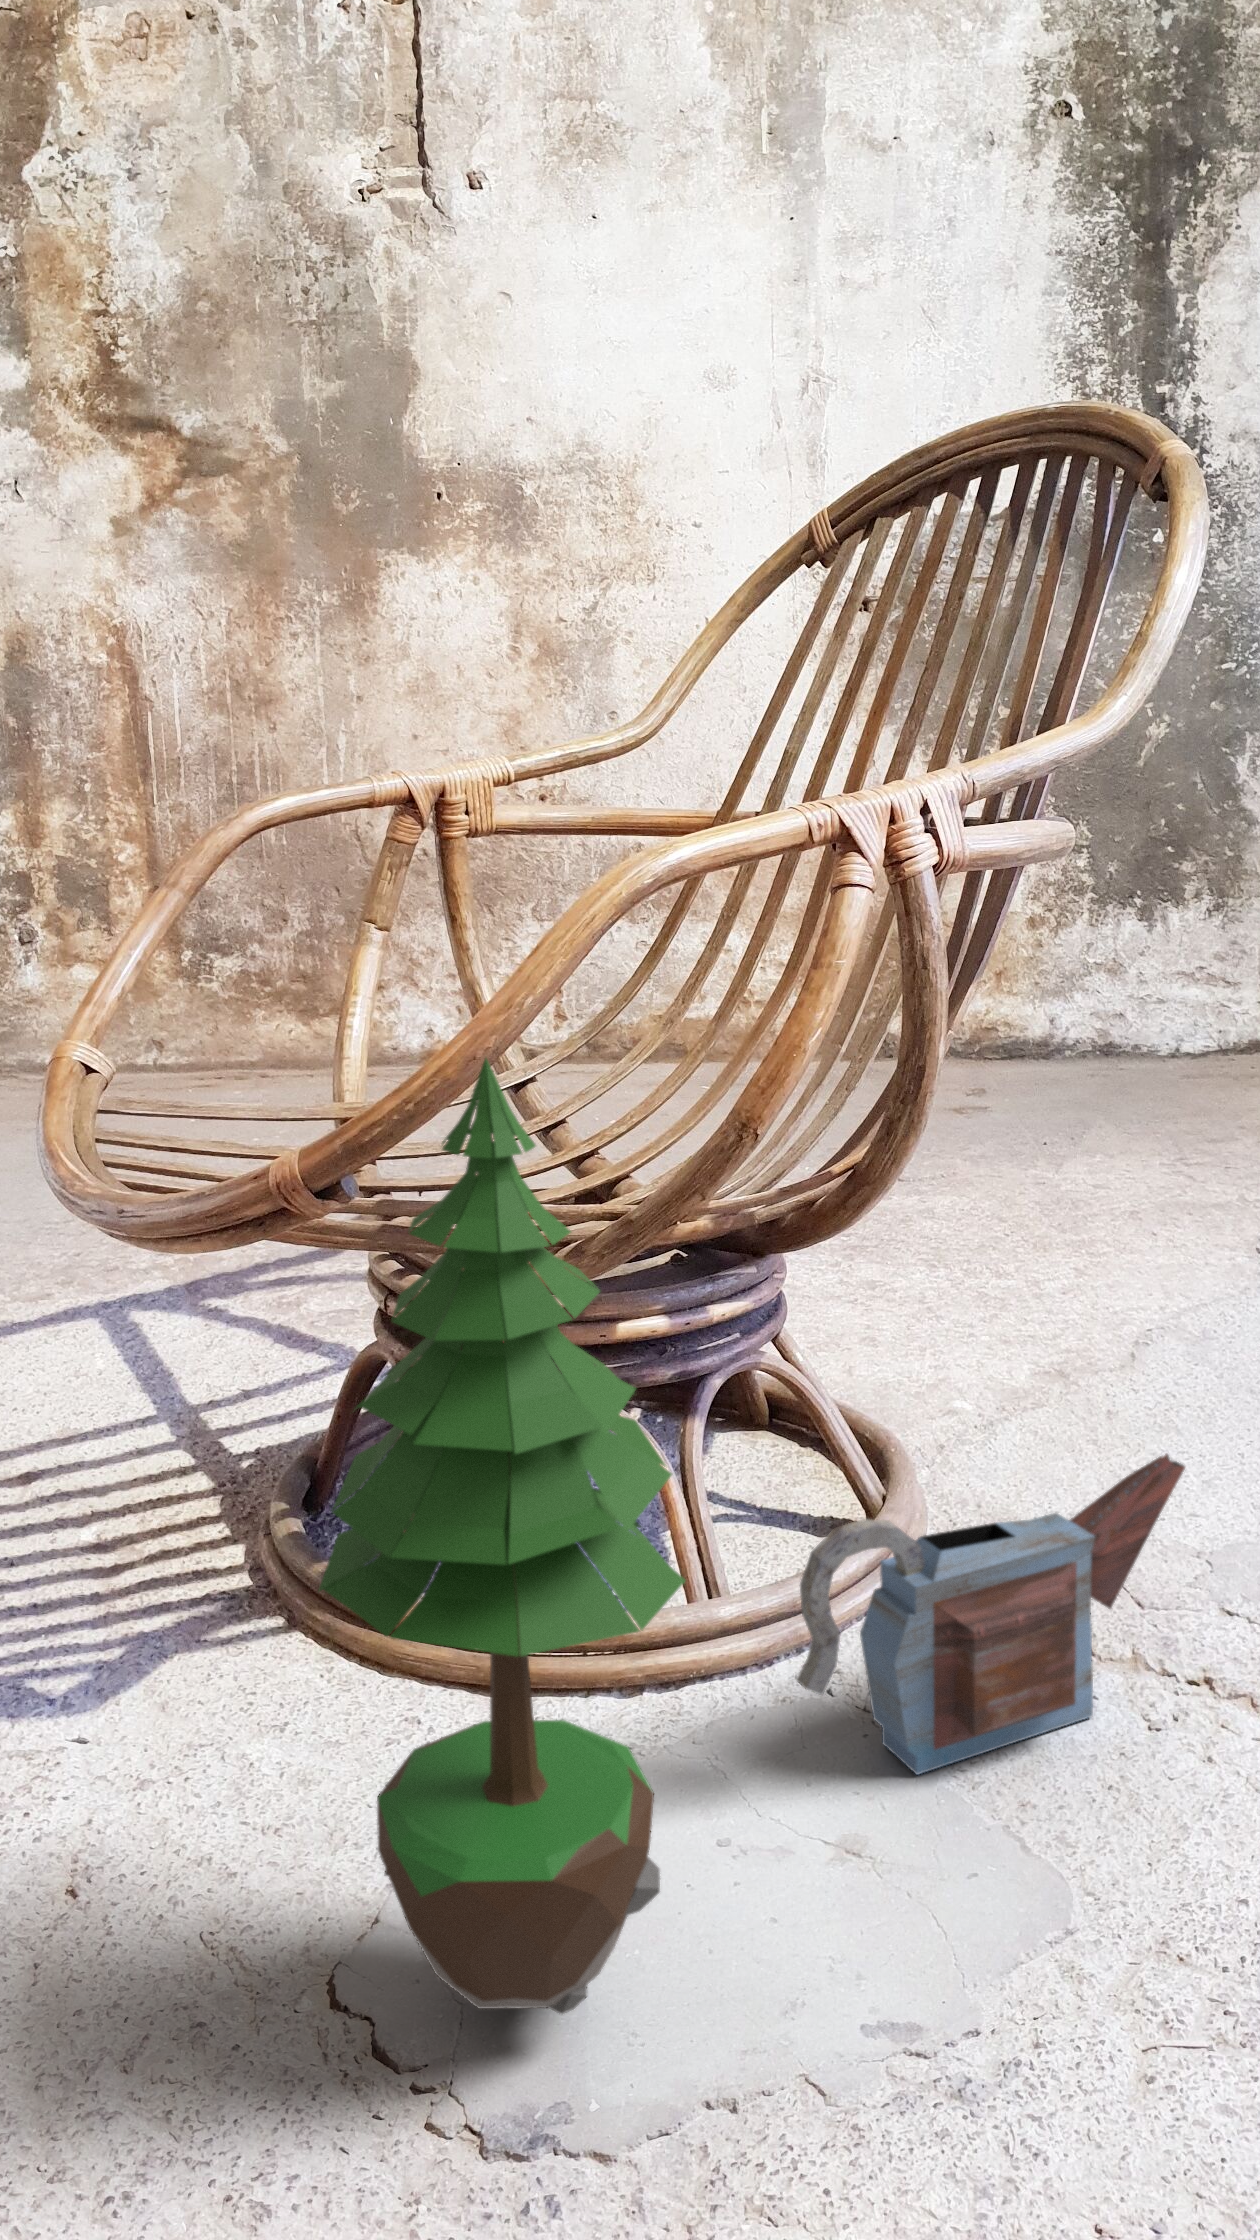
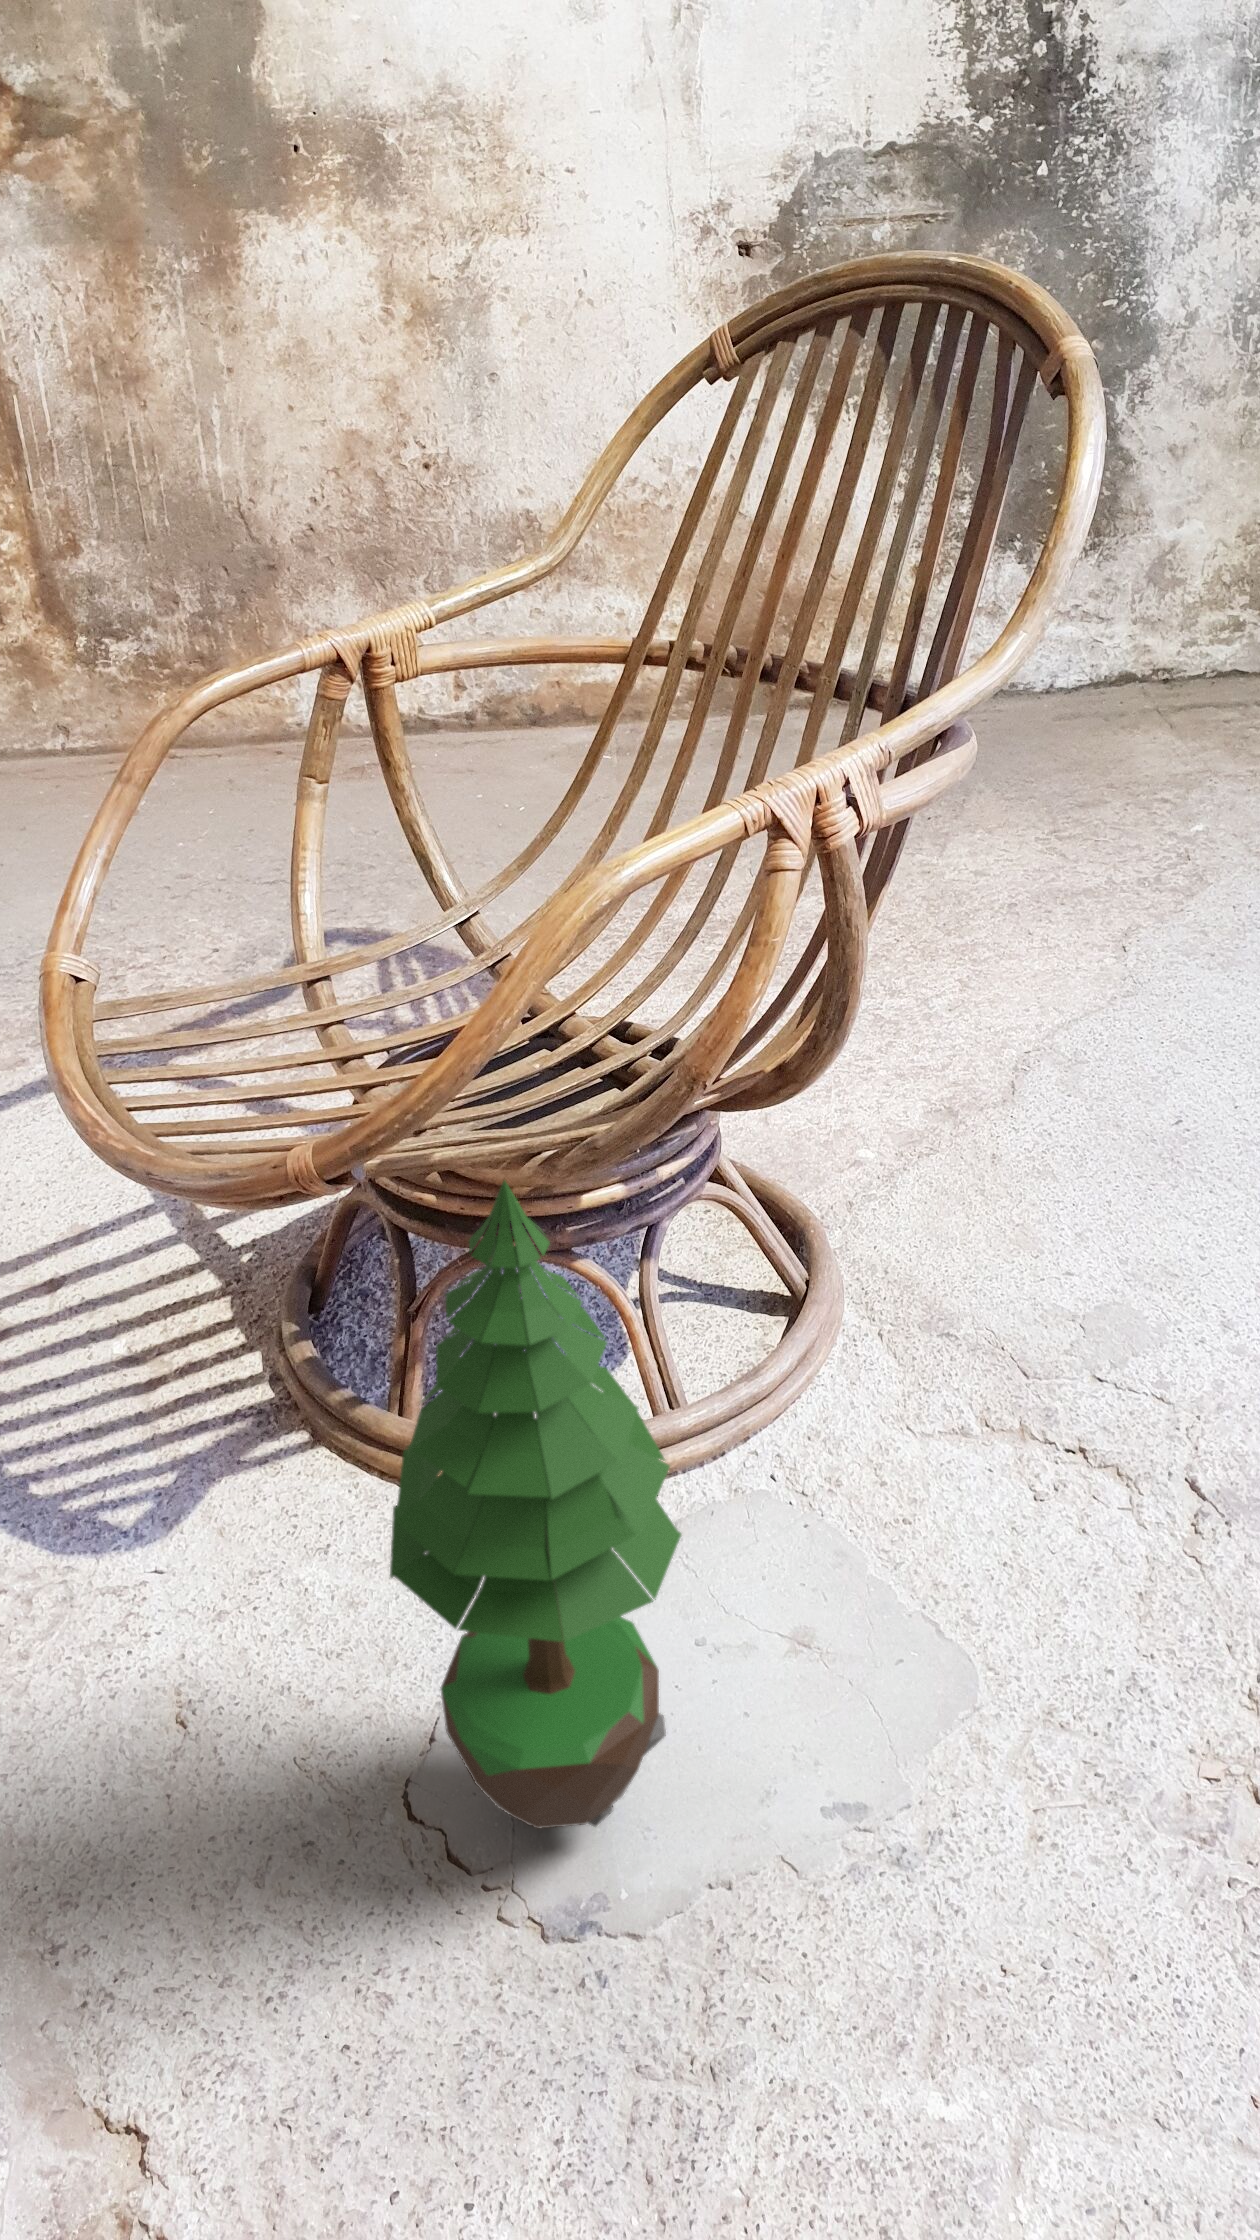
watering can: present [796,1454,1185,1775] -> none [752,1290,1066,1564]

